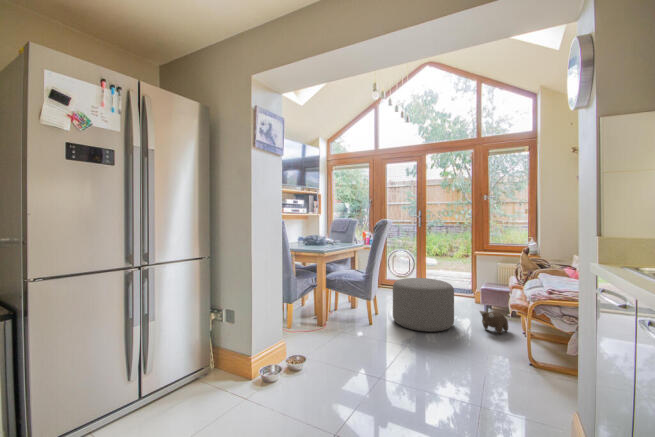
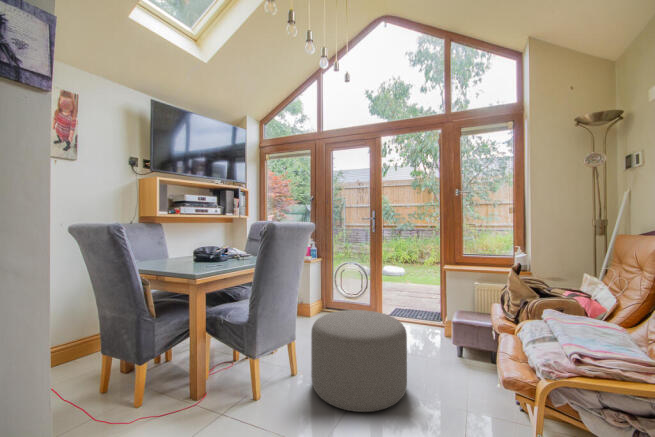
plush toy: present [480,311,508,334] -> none [447,371,494,414]

